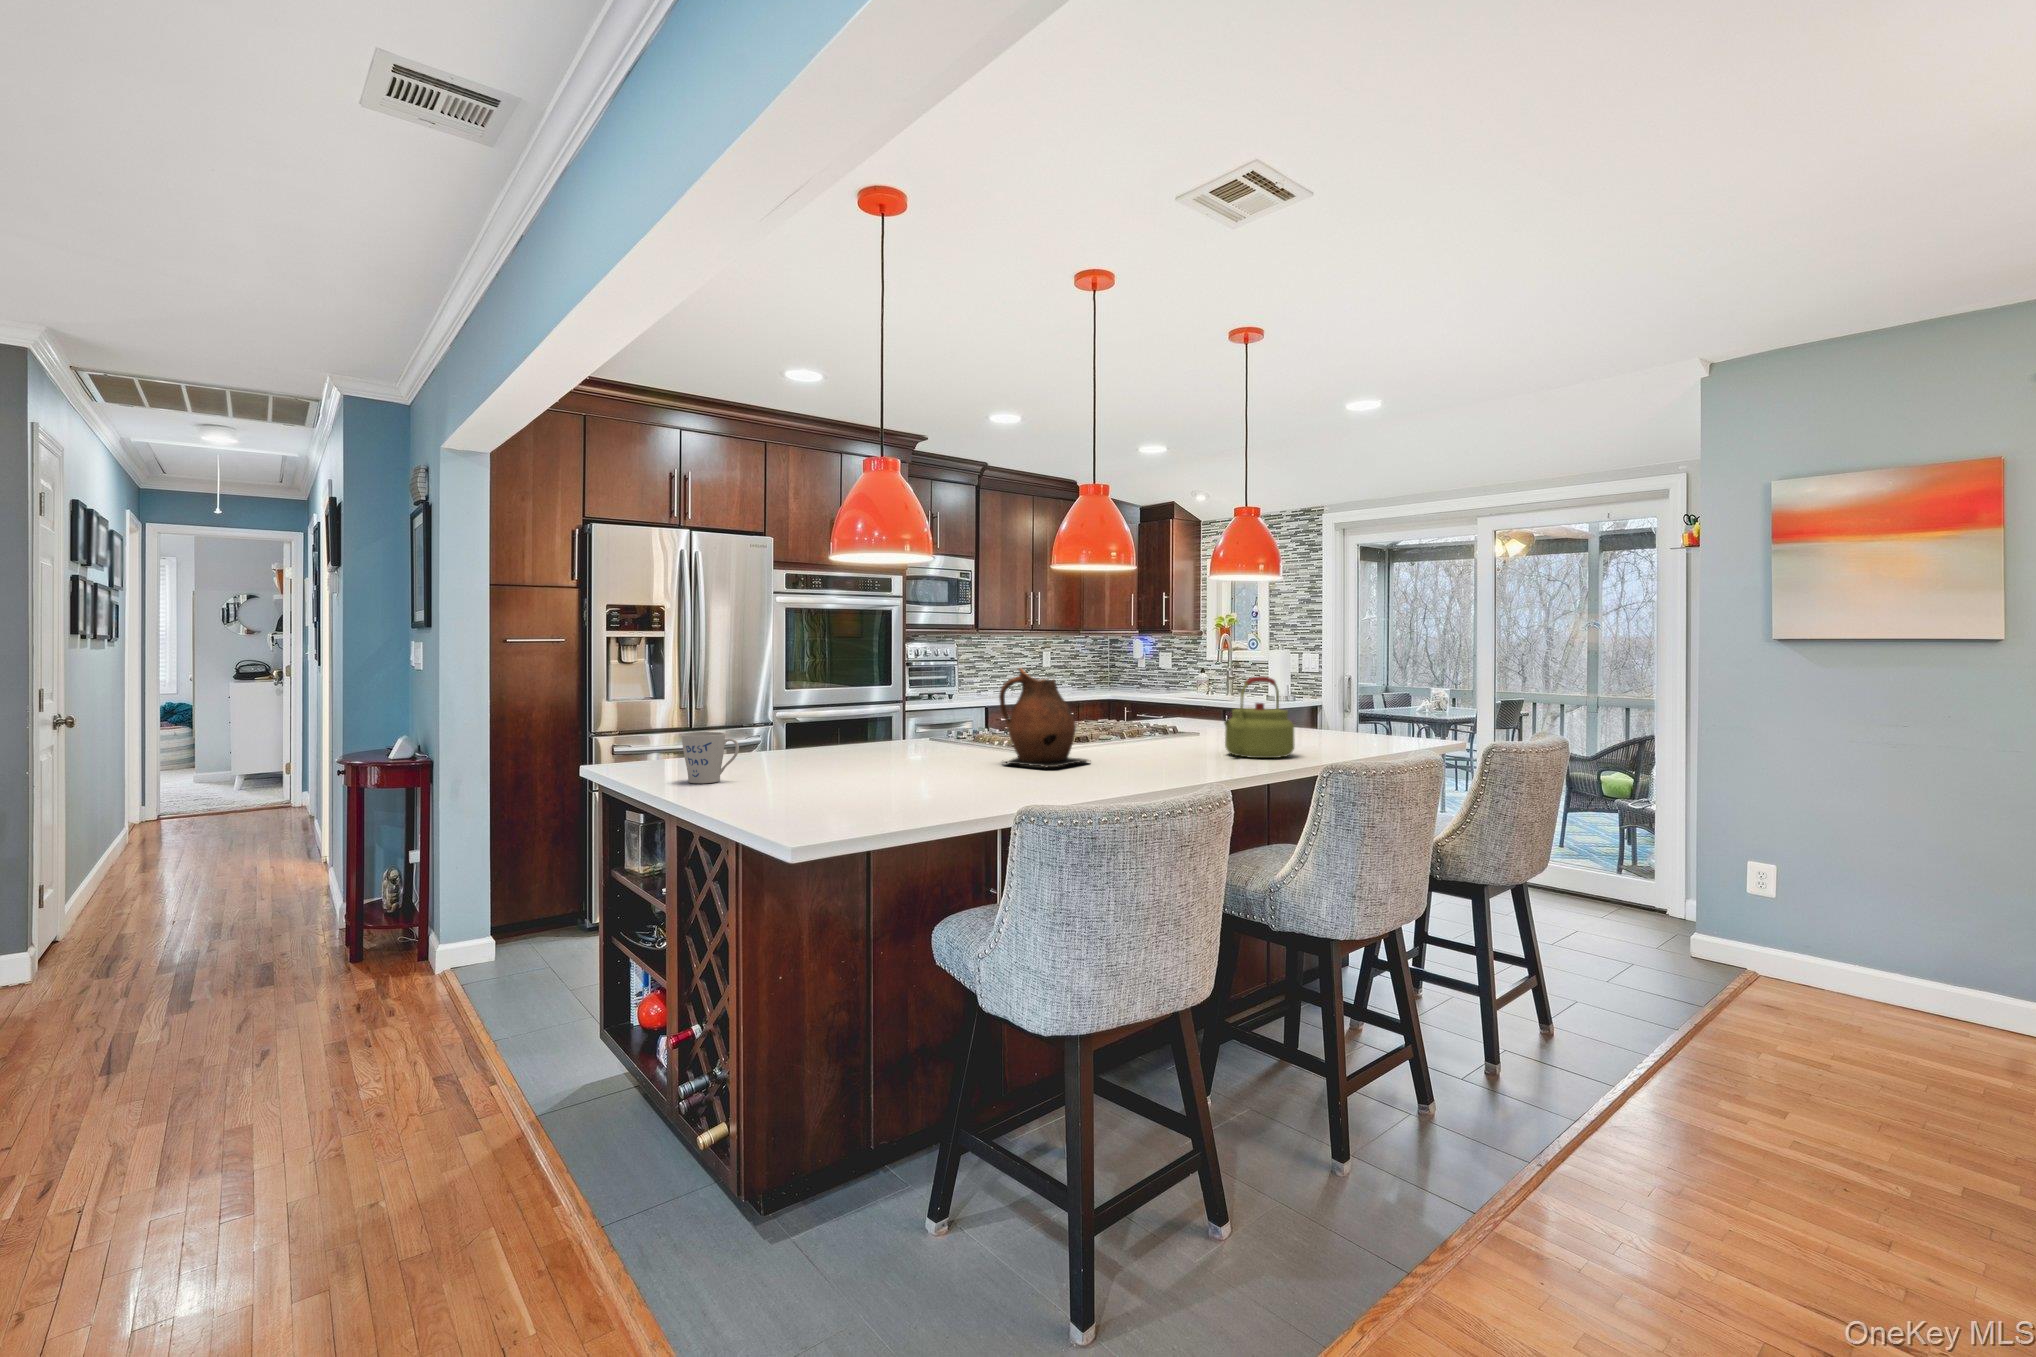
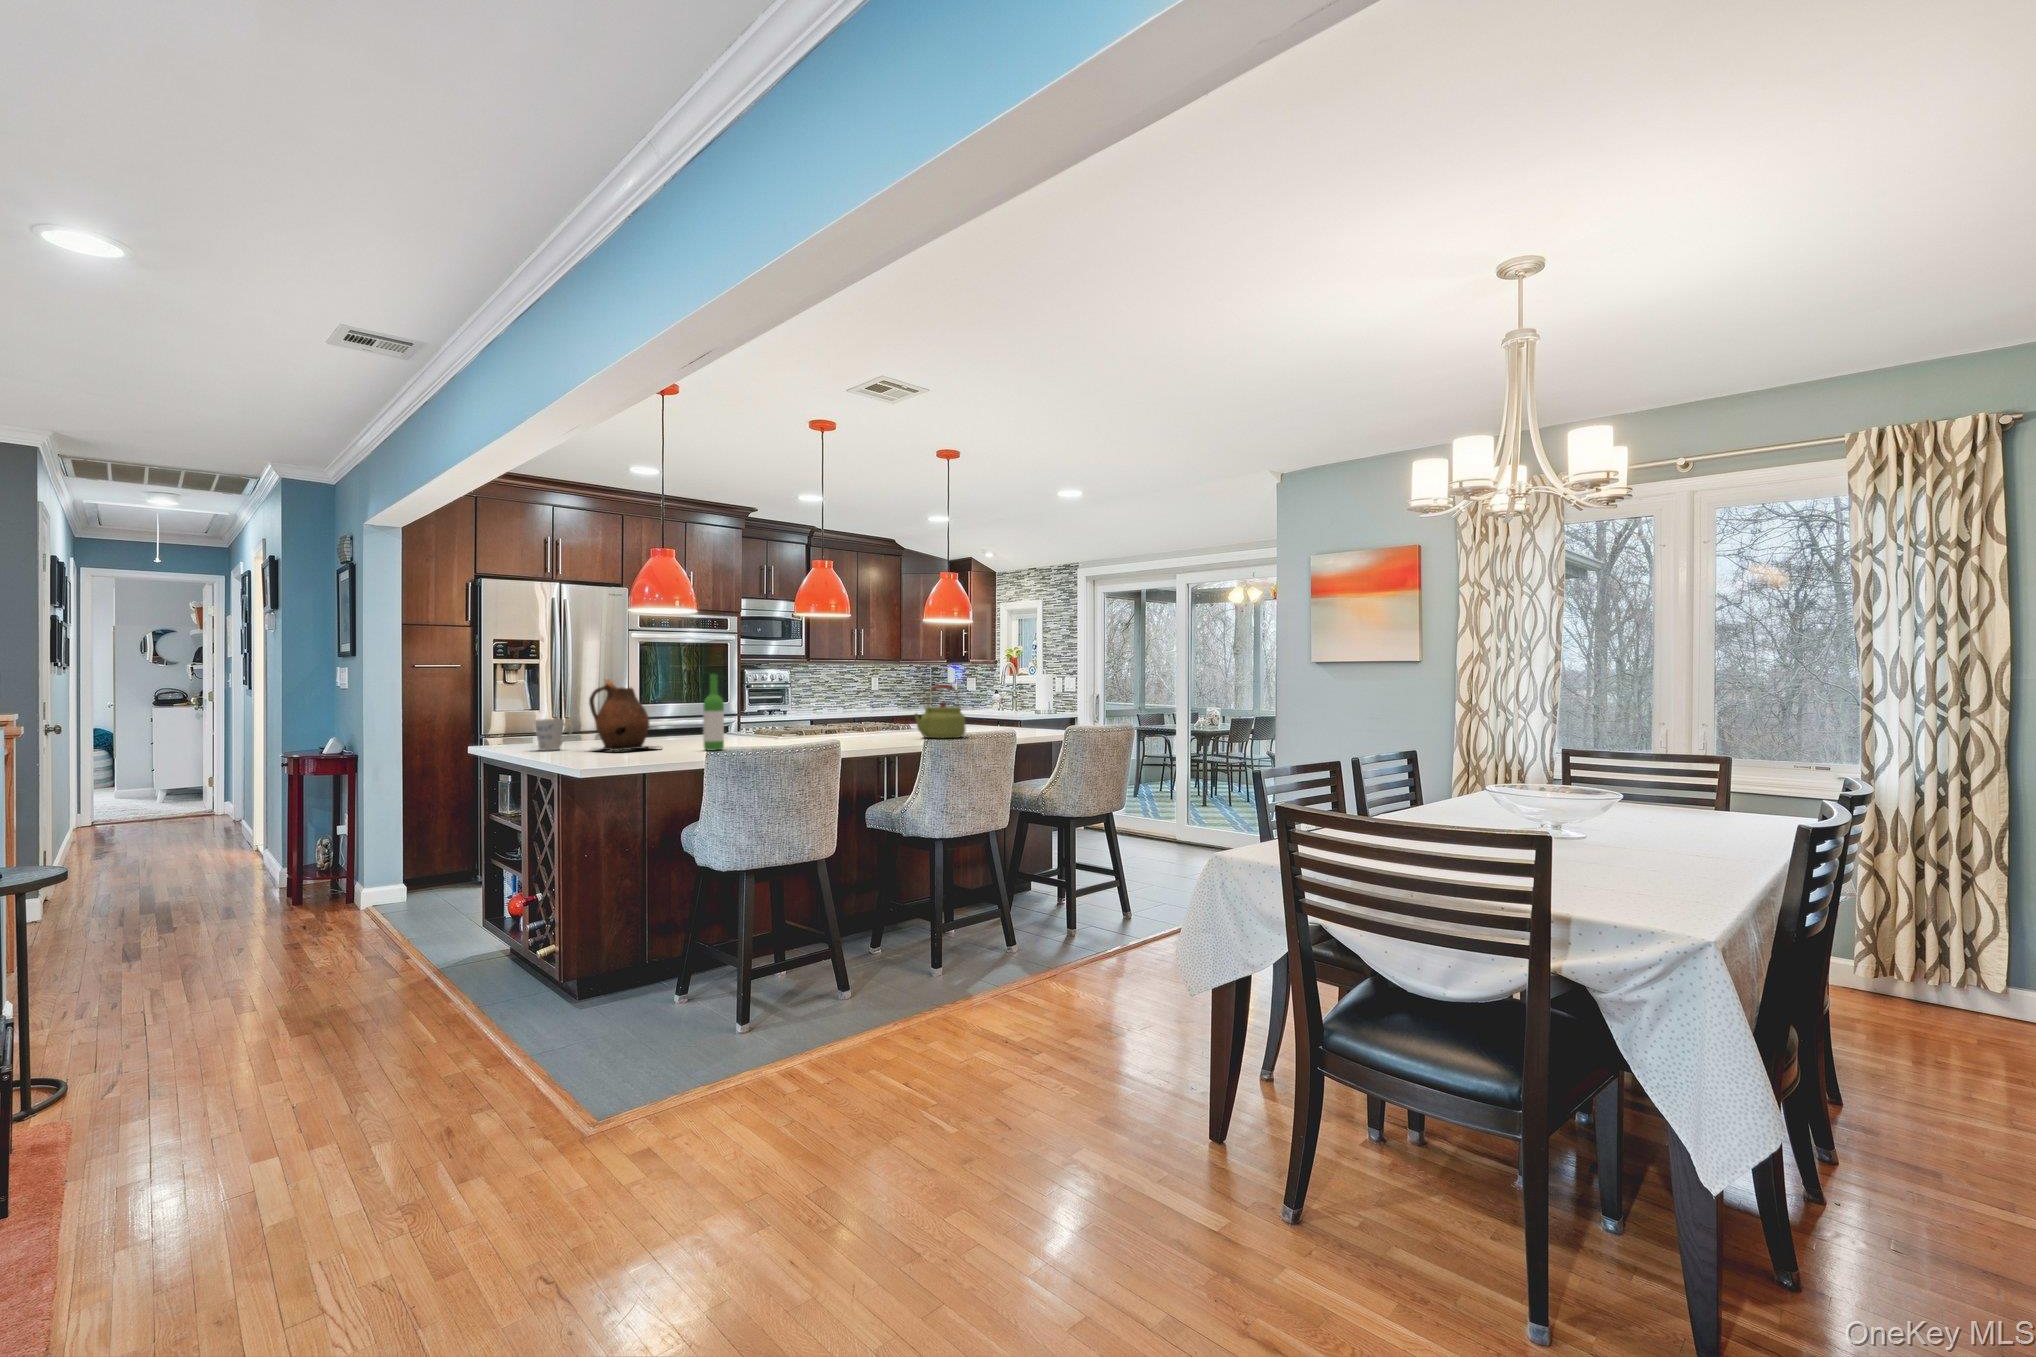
wine bottle: none [943,665,974,787] -> present [703,674,724,750]
ceramic pitcher: present [999,668,1088,769] -> present [589,679,657,751]

